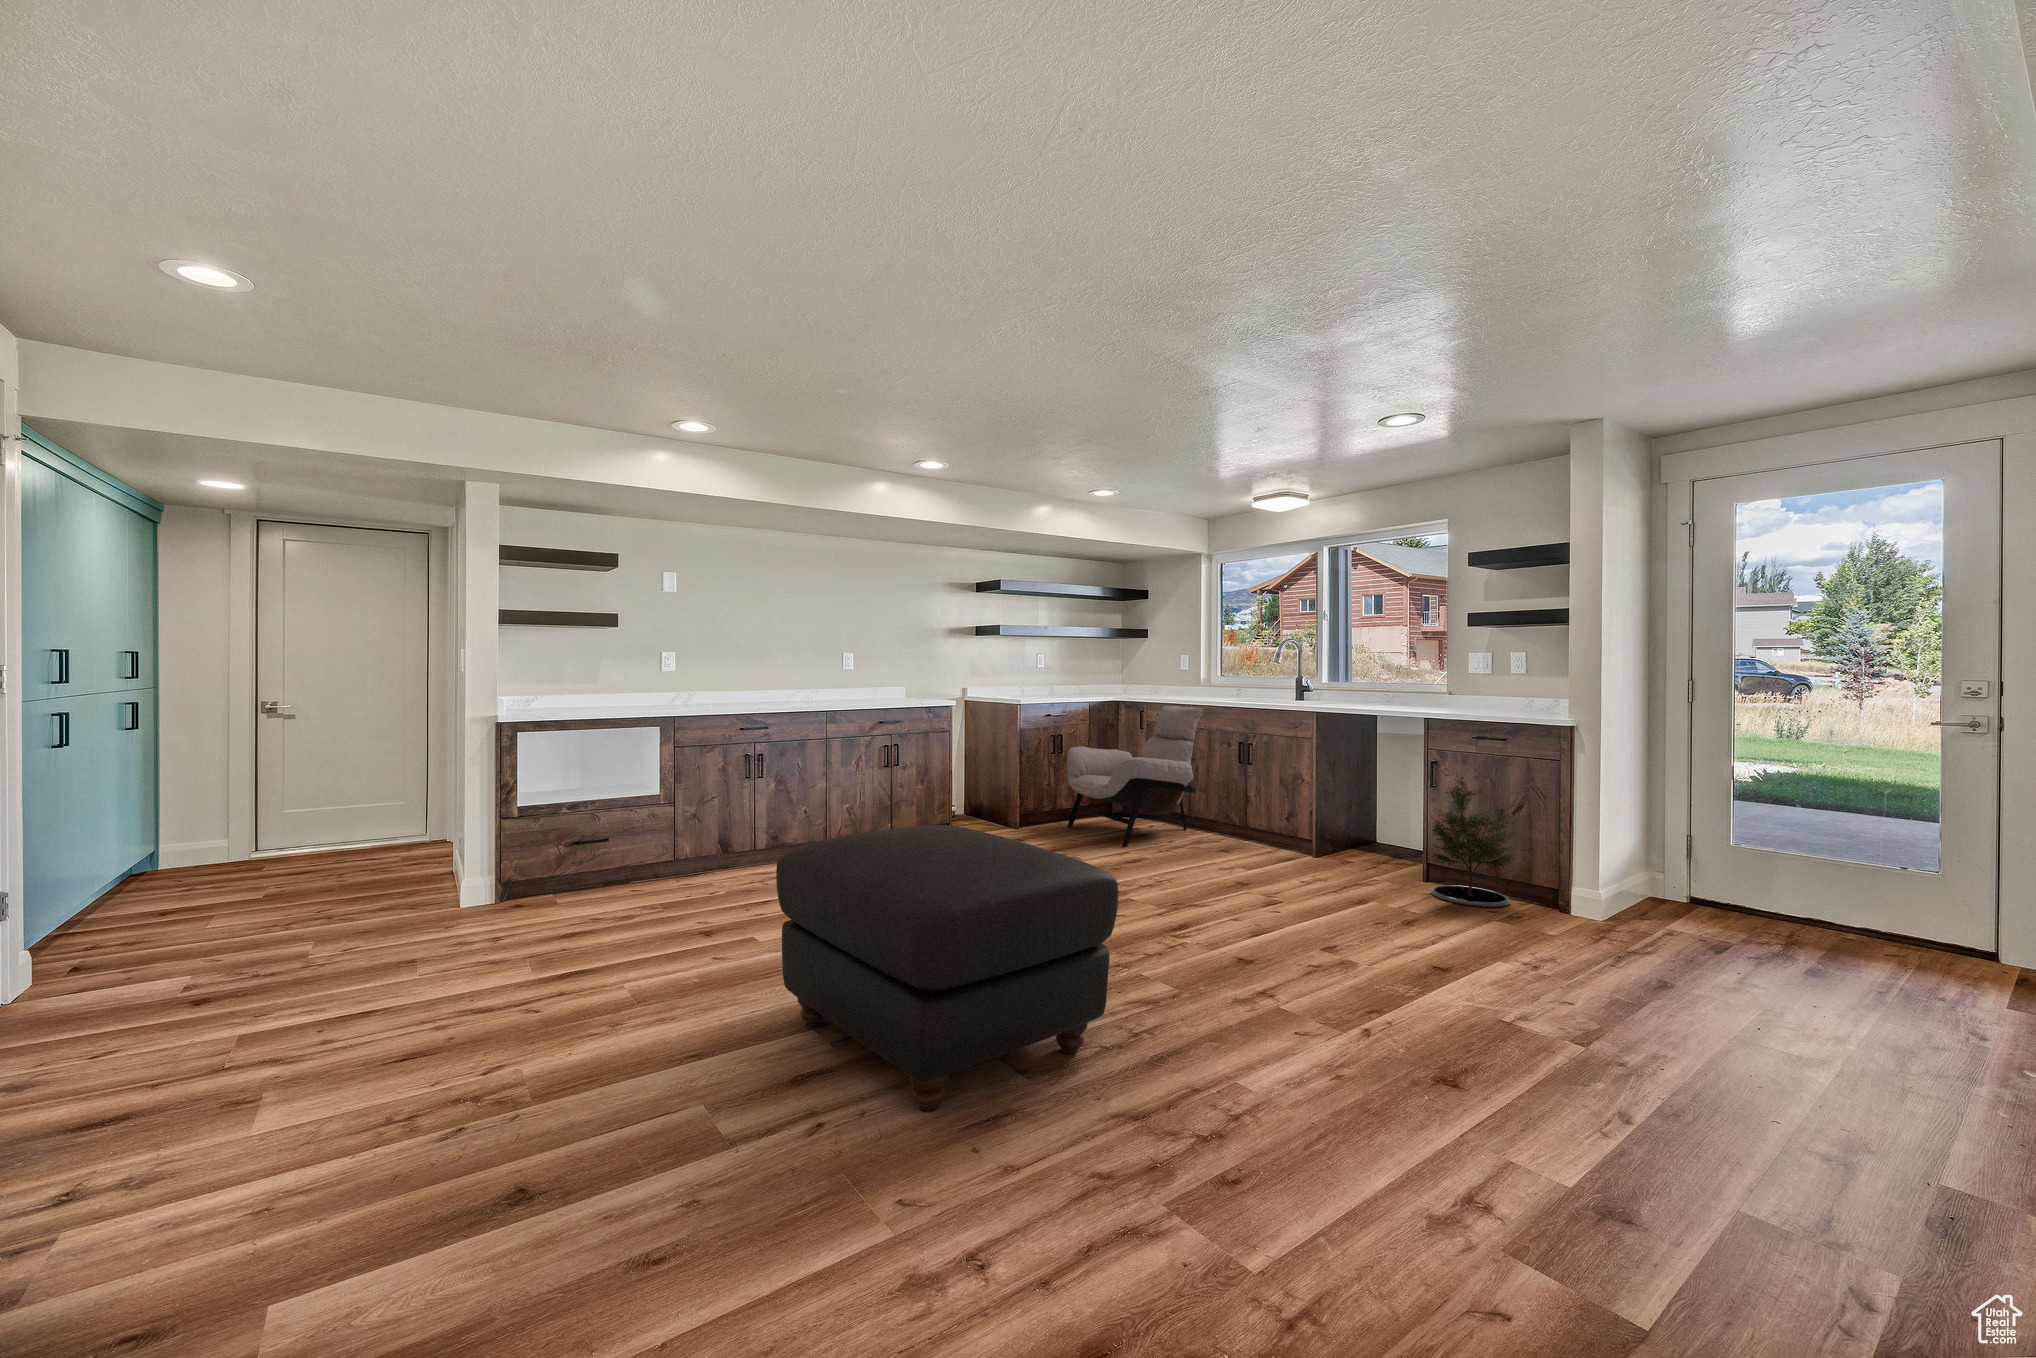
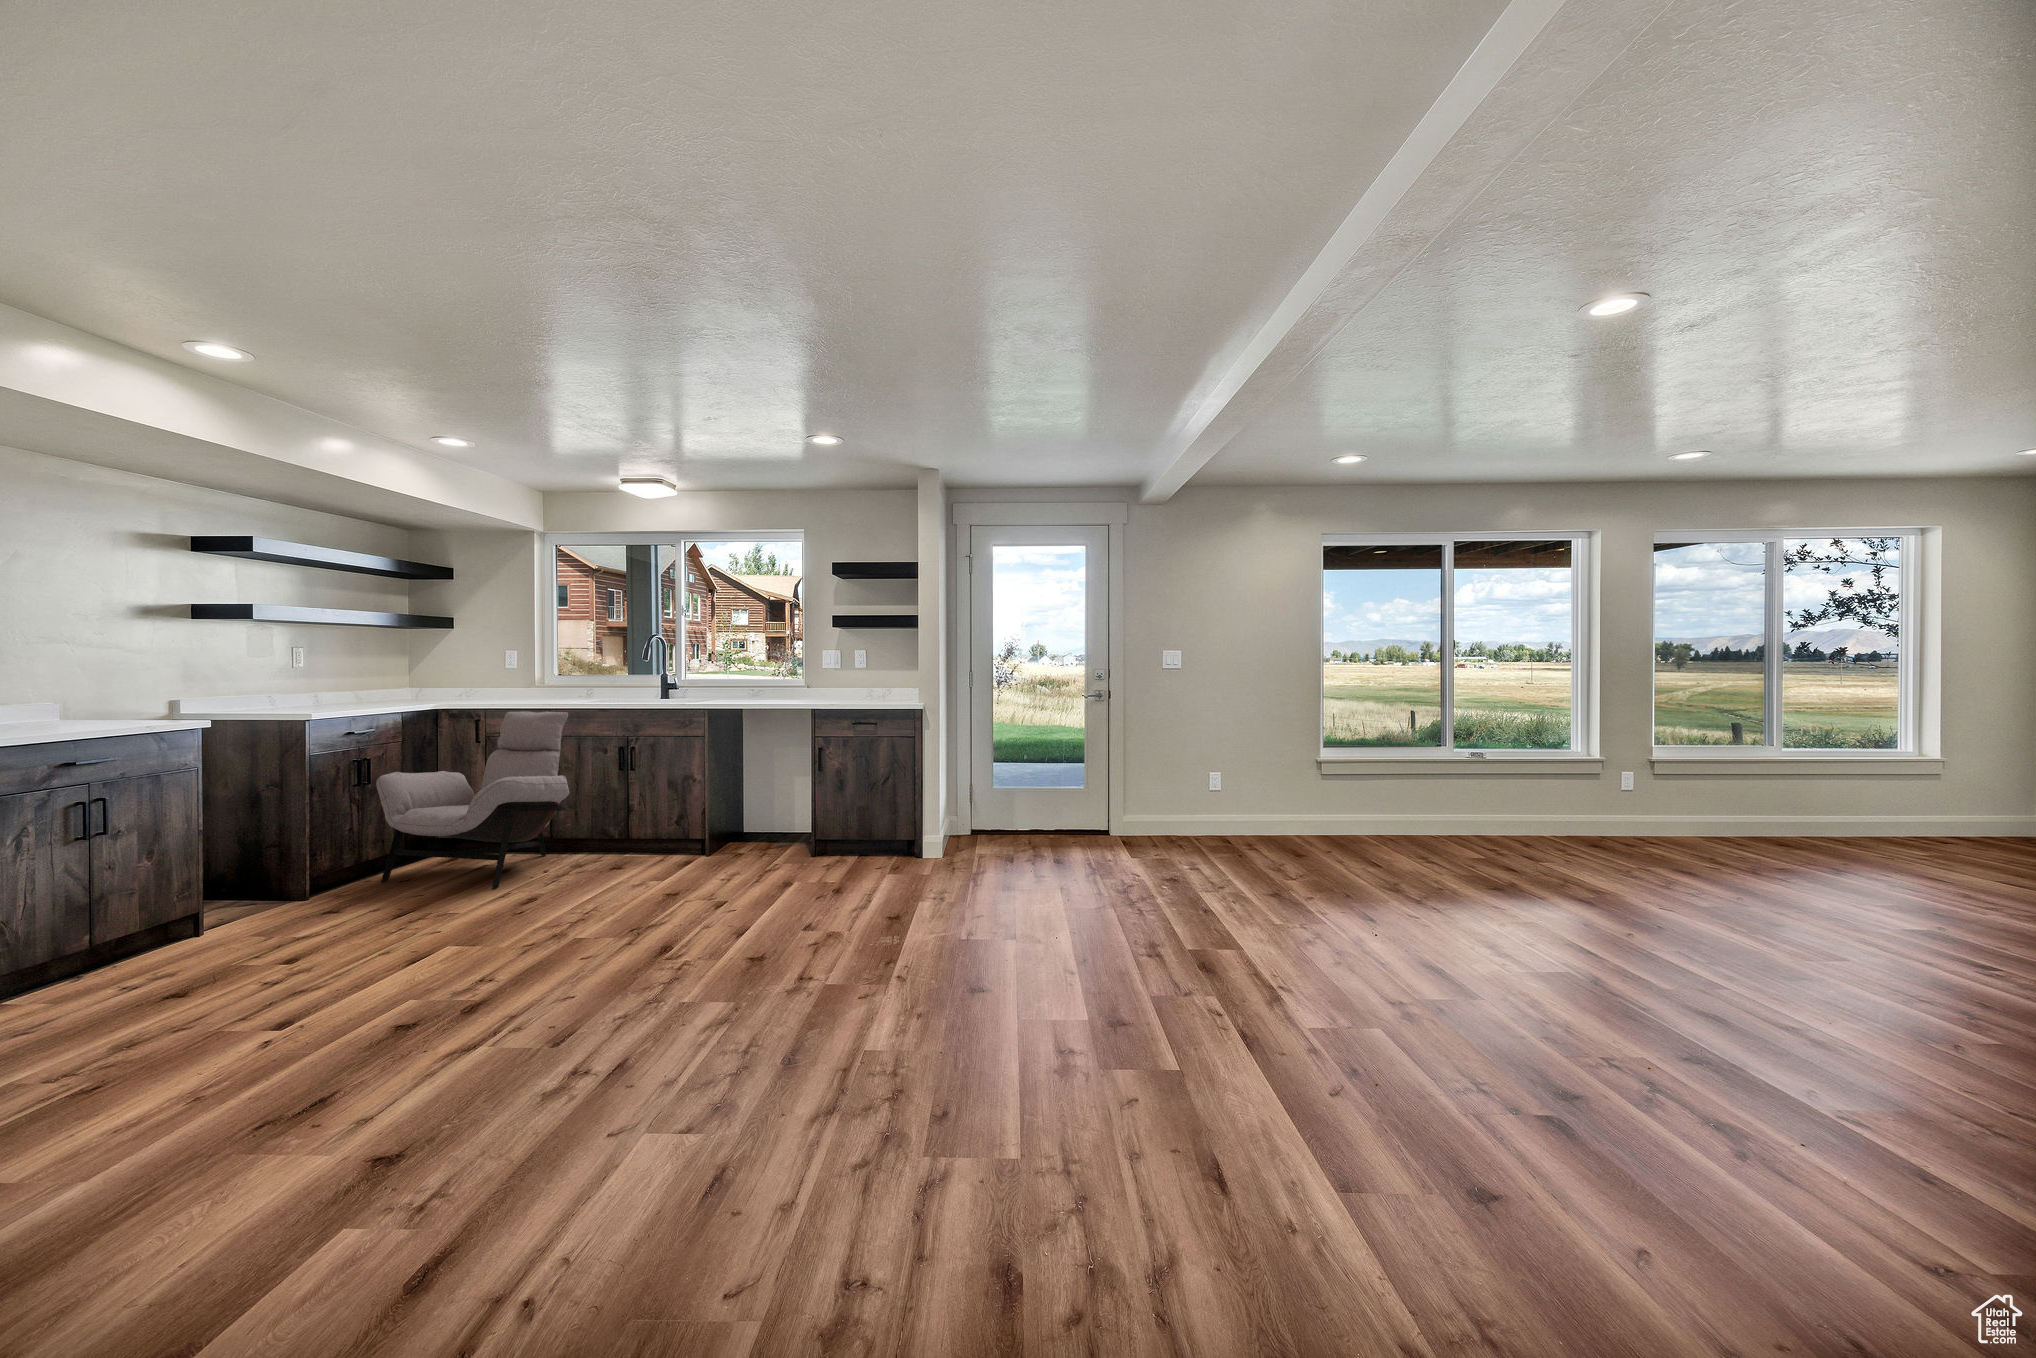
potted tree: present [1431,775,1516,907] -> none [831,757,898,869]
ottoman: present [776,825,1118,1111] -> none [261,886,752,1217]

